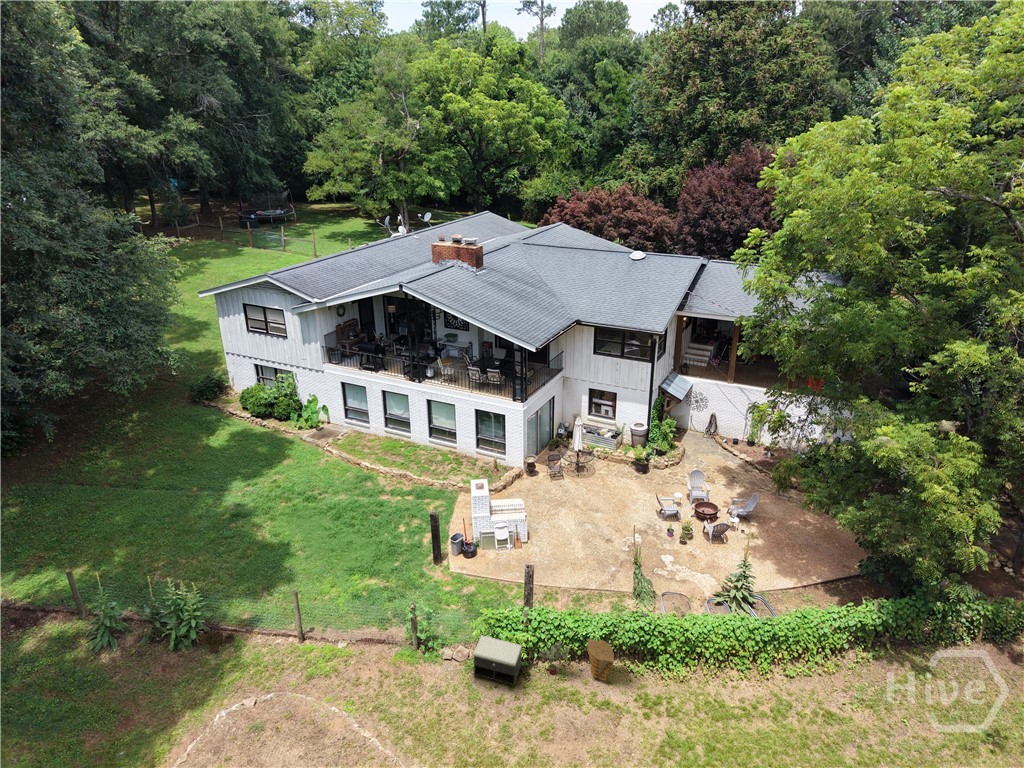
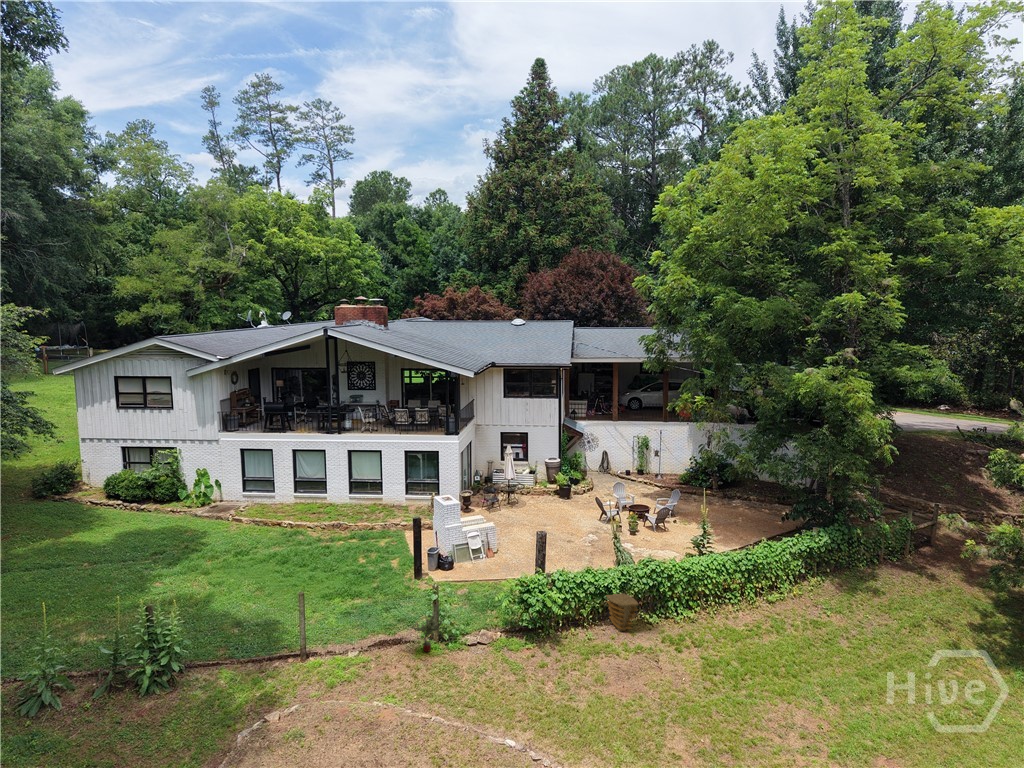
woven basket: present [201,631,234,653] -> none [172,666,216,691]
storage bench: present [473,635,522,685] -> none [507,607,554,650]
potted tree: present [538,641,569,674] -> present [412,612,443,652]

